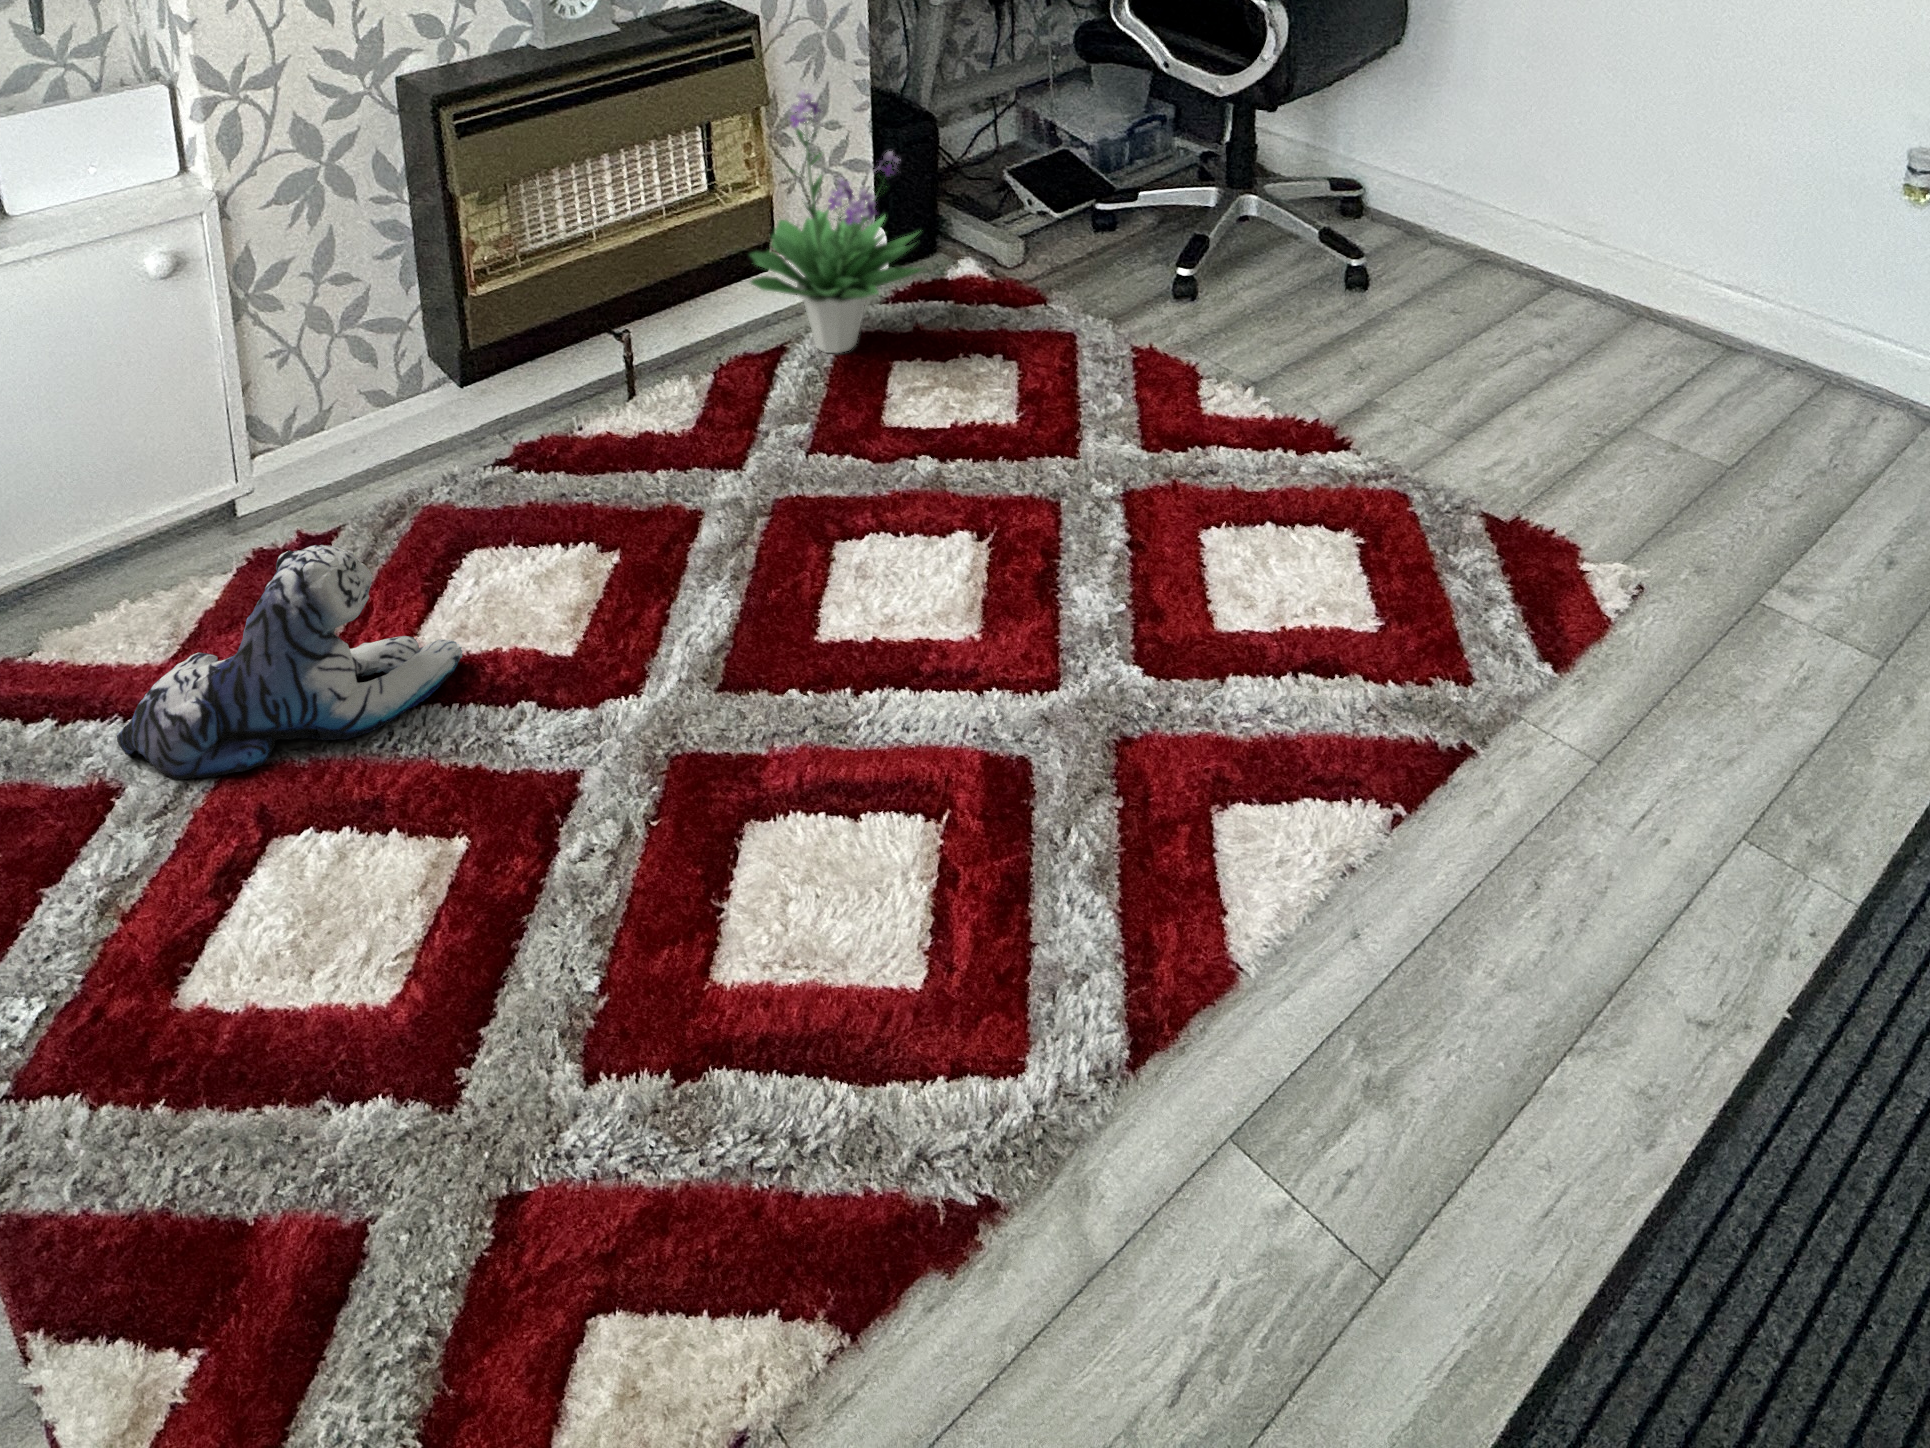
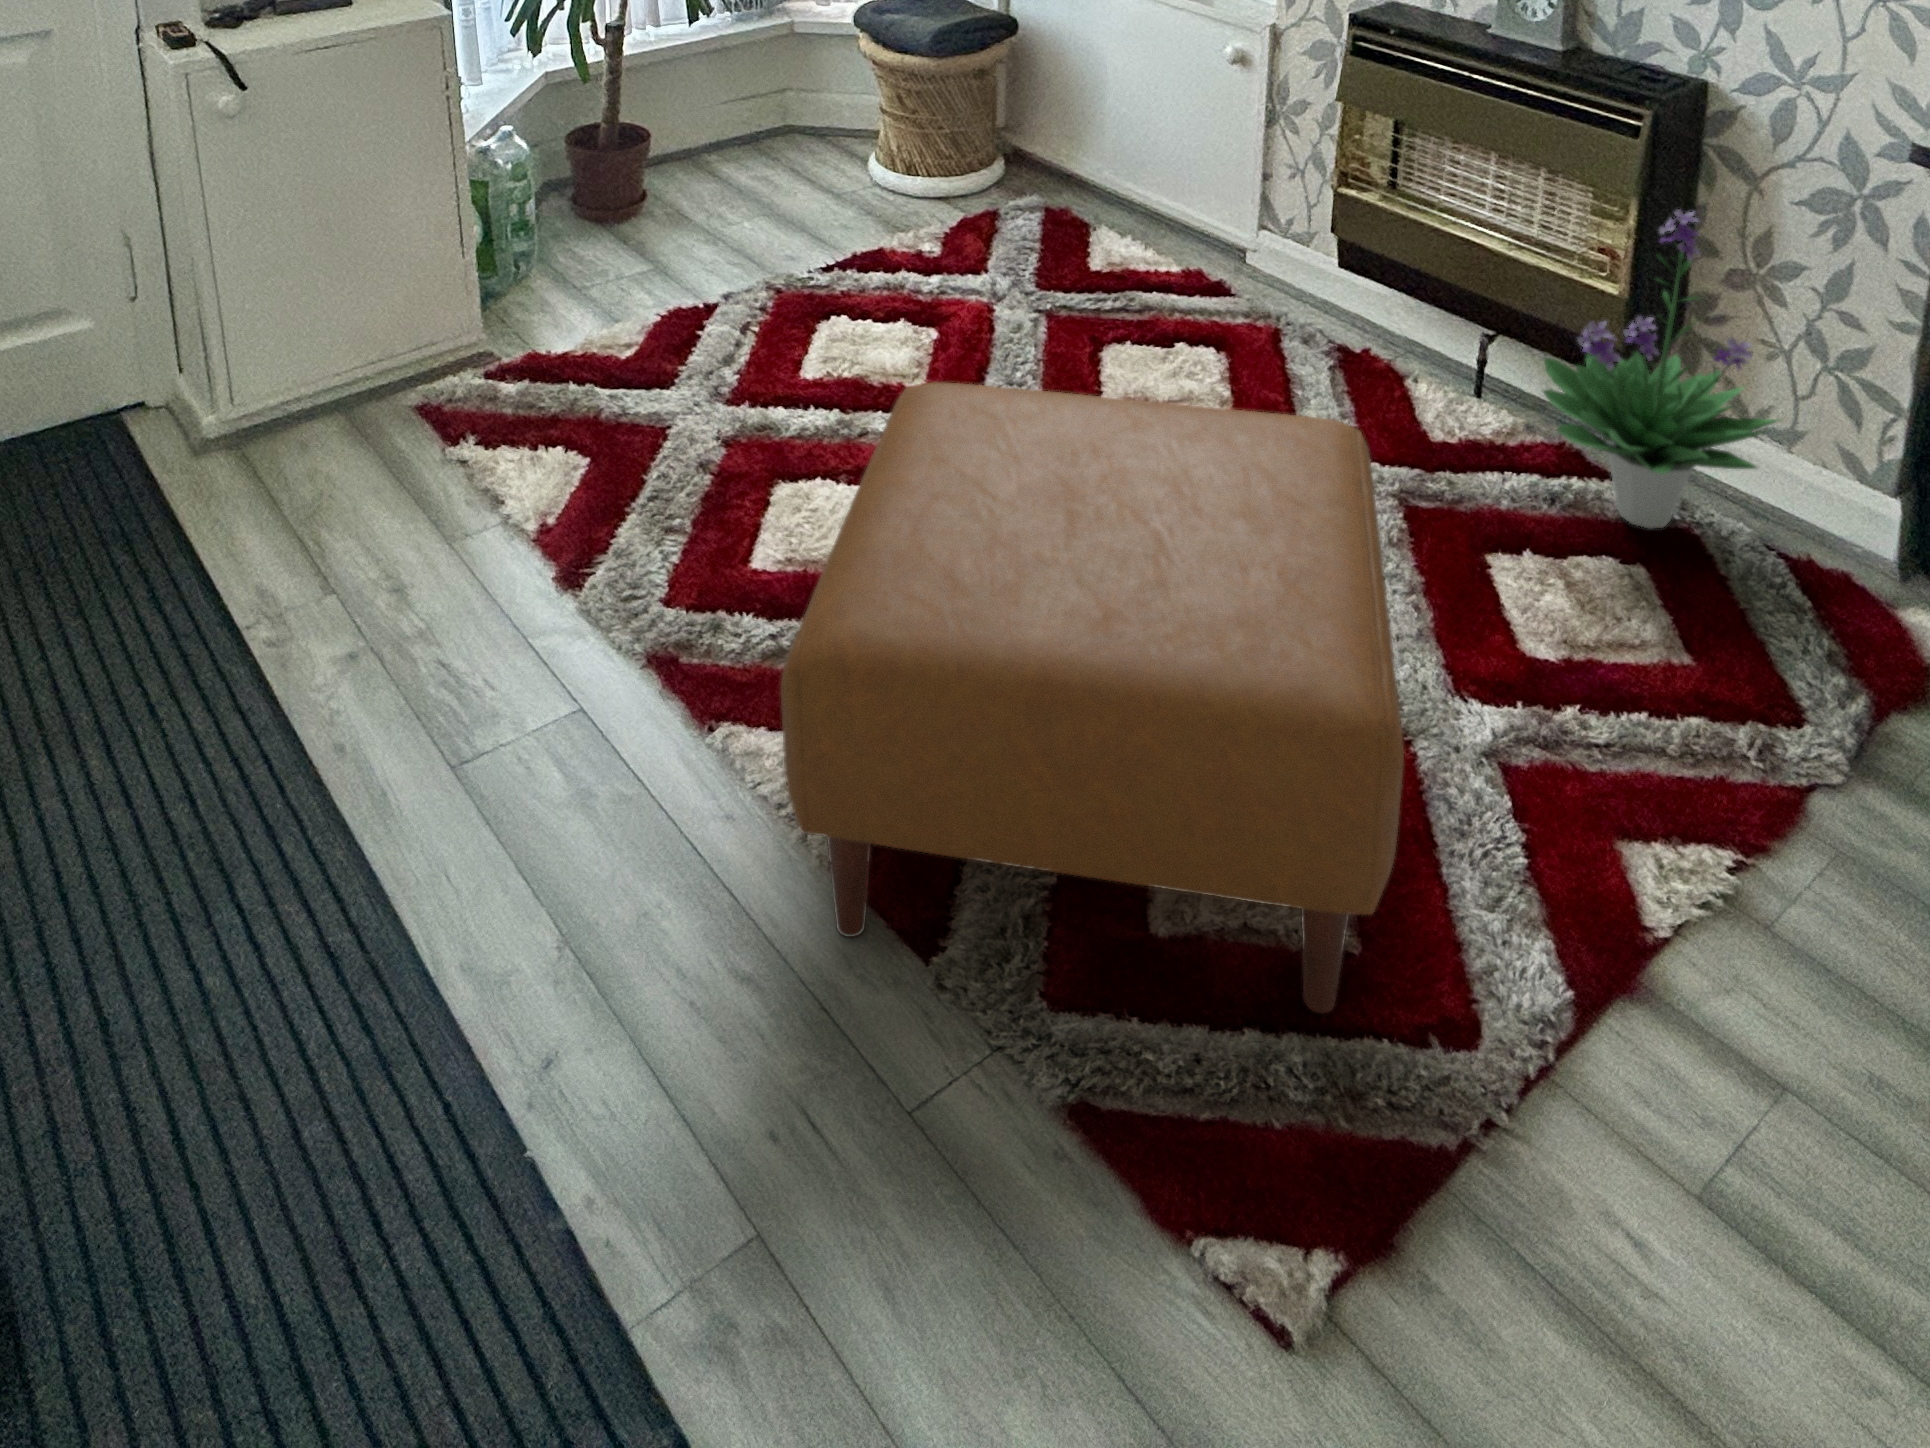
ottoman: none [984,297,1518,807] -> present [781,382,1404,1013]
plush toy: present [117,545,462,780] -> none [966,204,1075,346]

